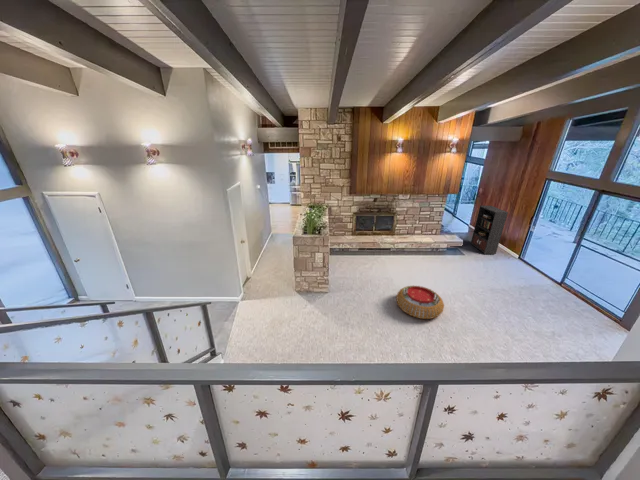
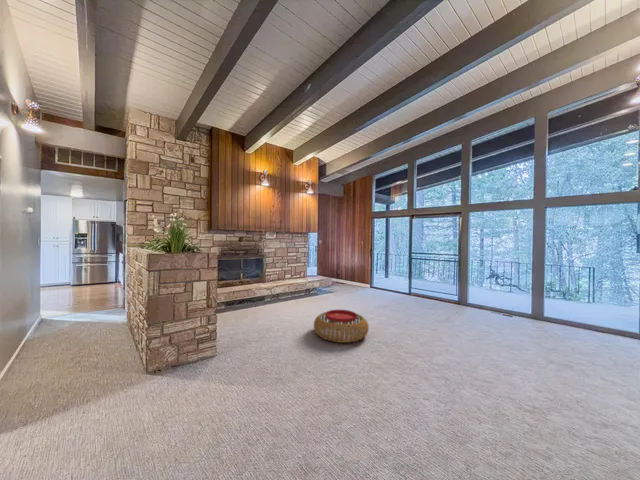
bookcase: present [471,206,510,258] -> none [333,245,368,287]

